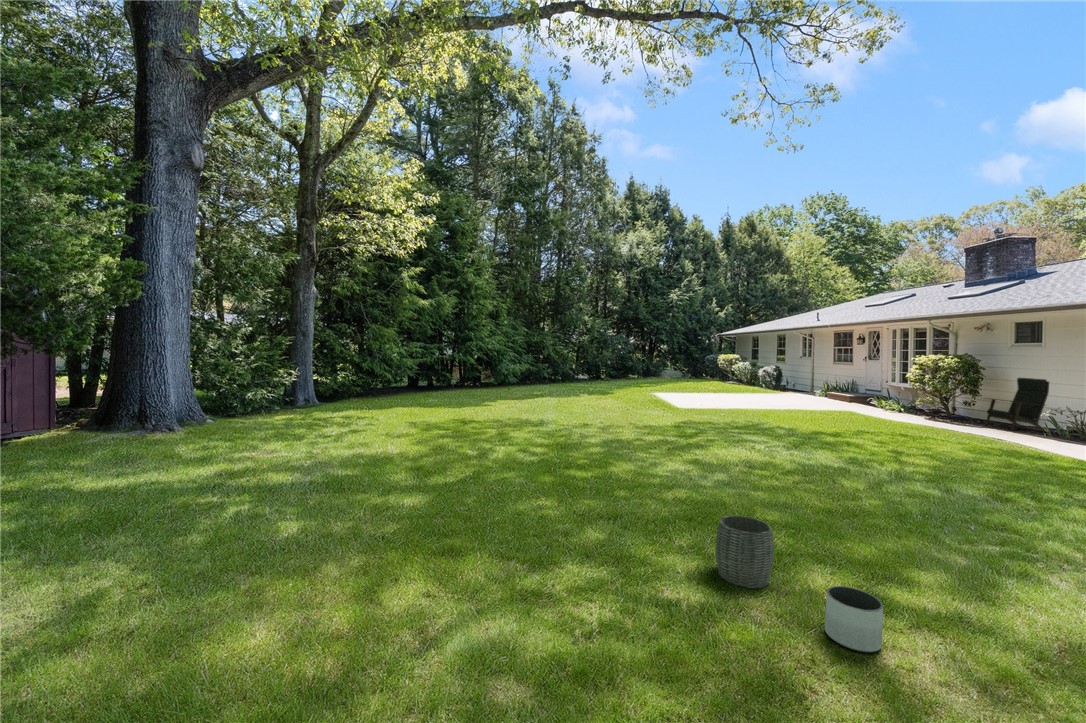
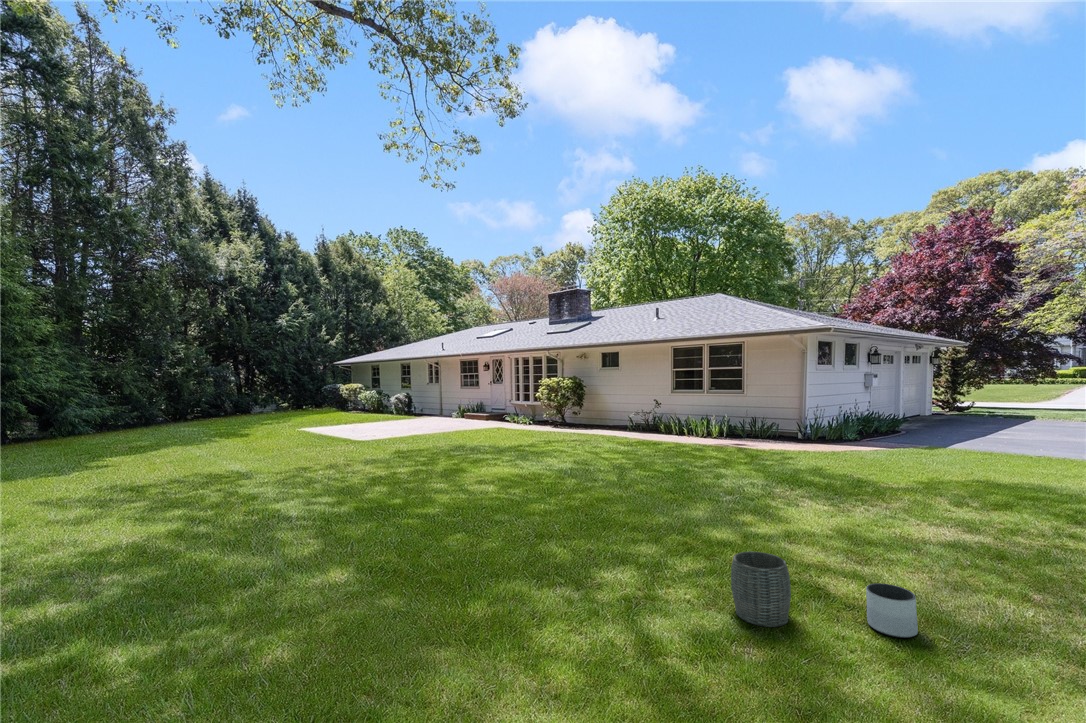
lounge chair: present [986,378,1049,432] -> none [591,391,627,431]

